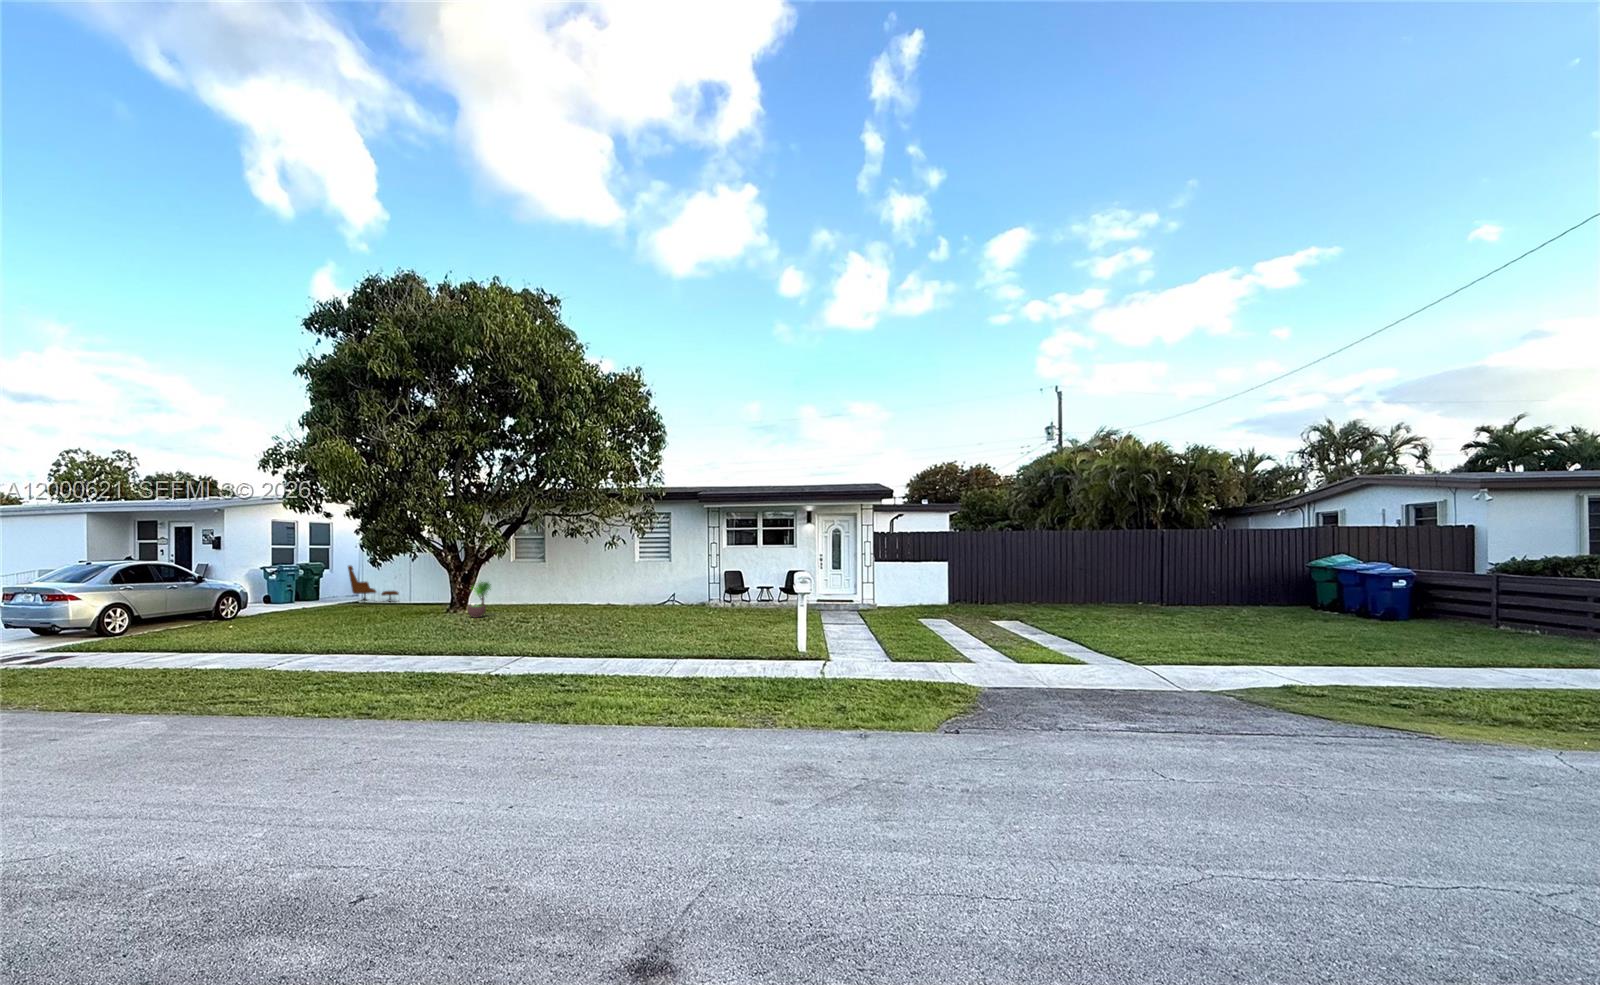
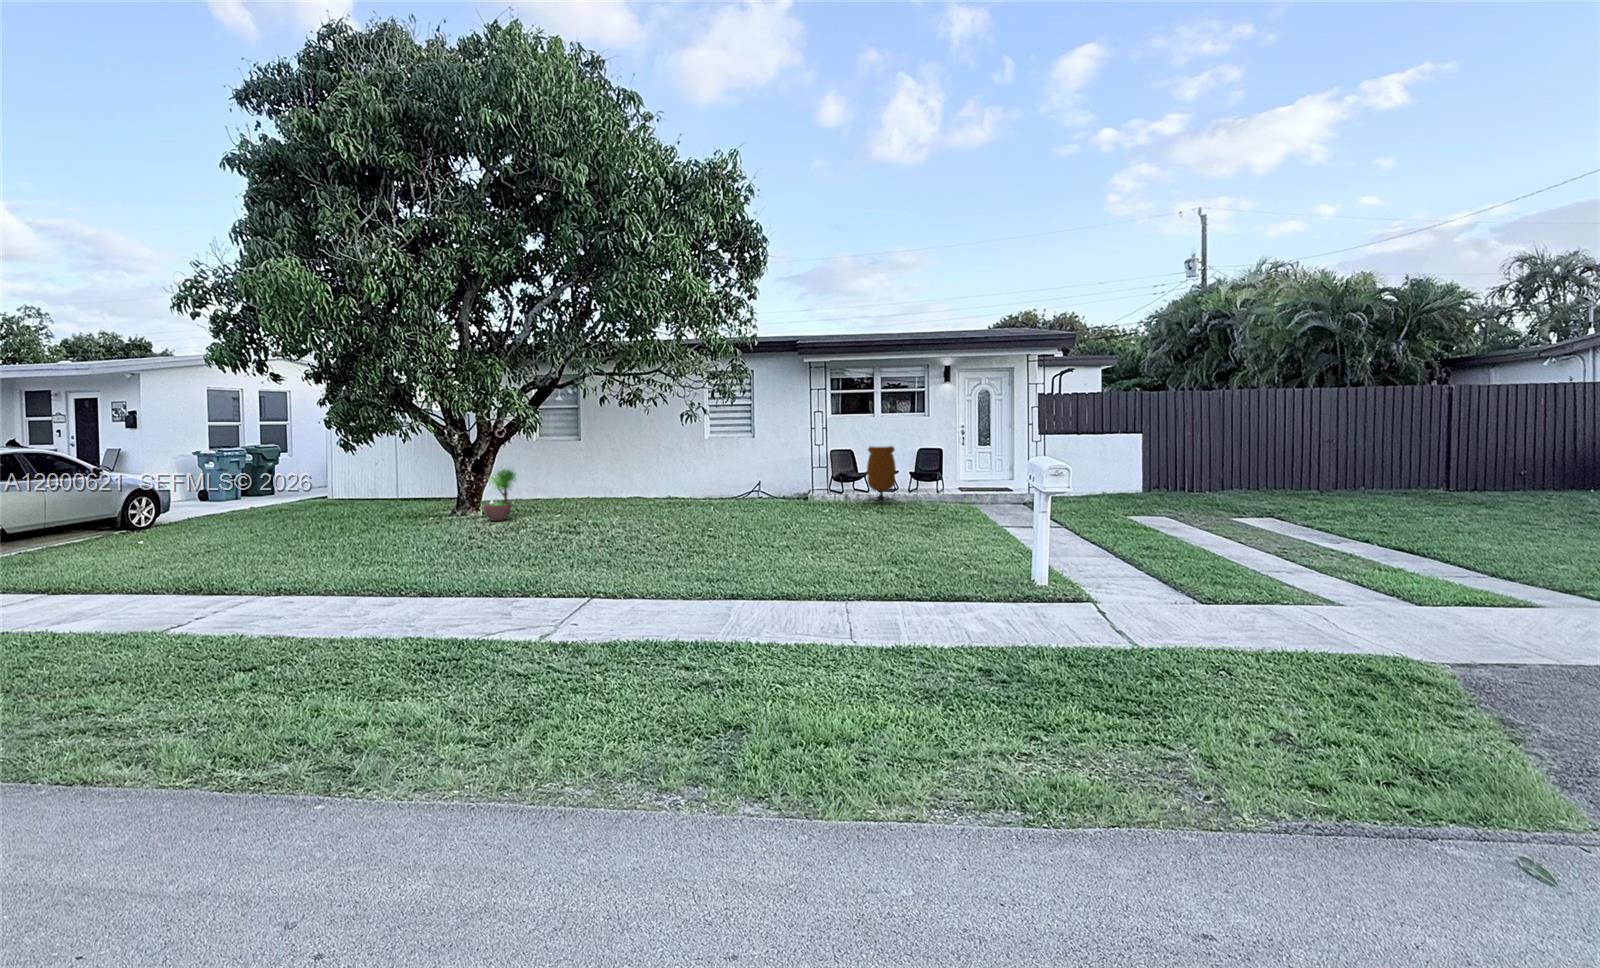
lounge chair: present [348,565,399,602] -> present [865,446,897,503]

